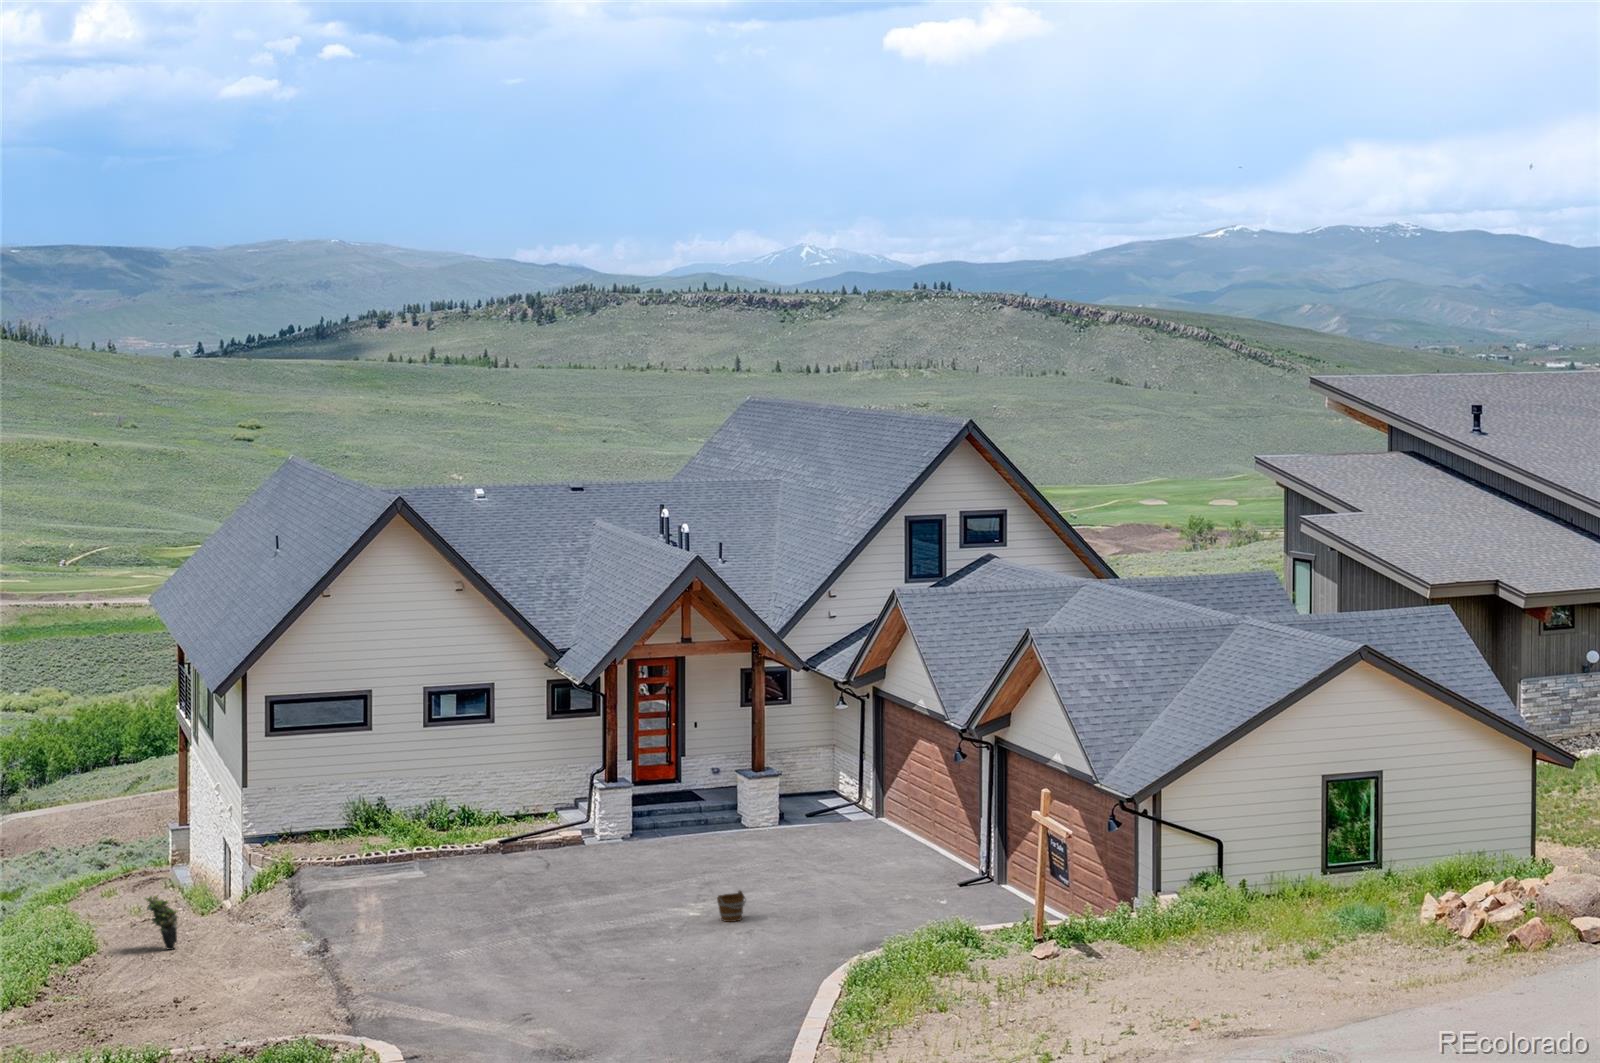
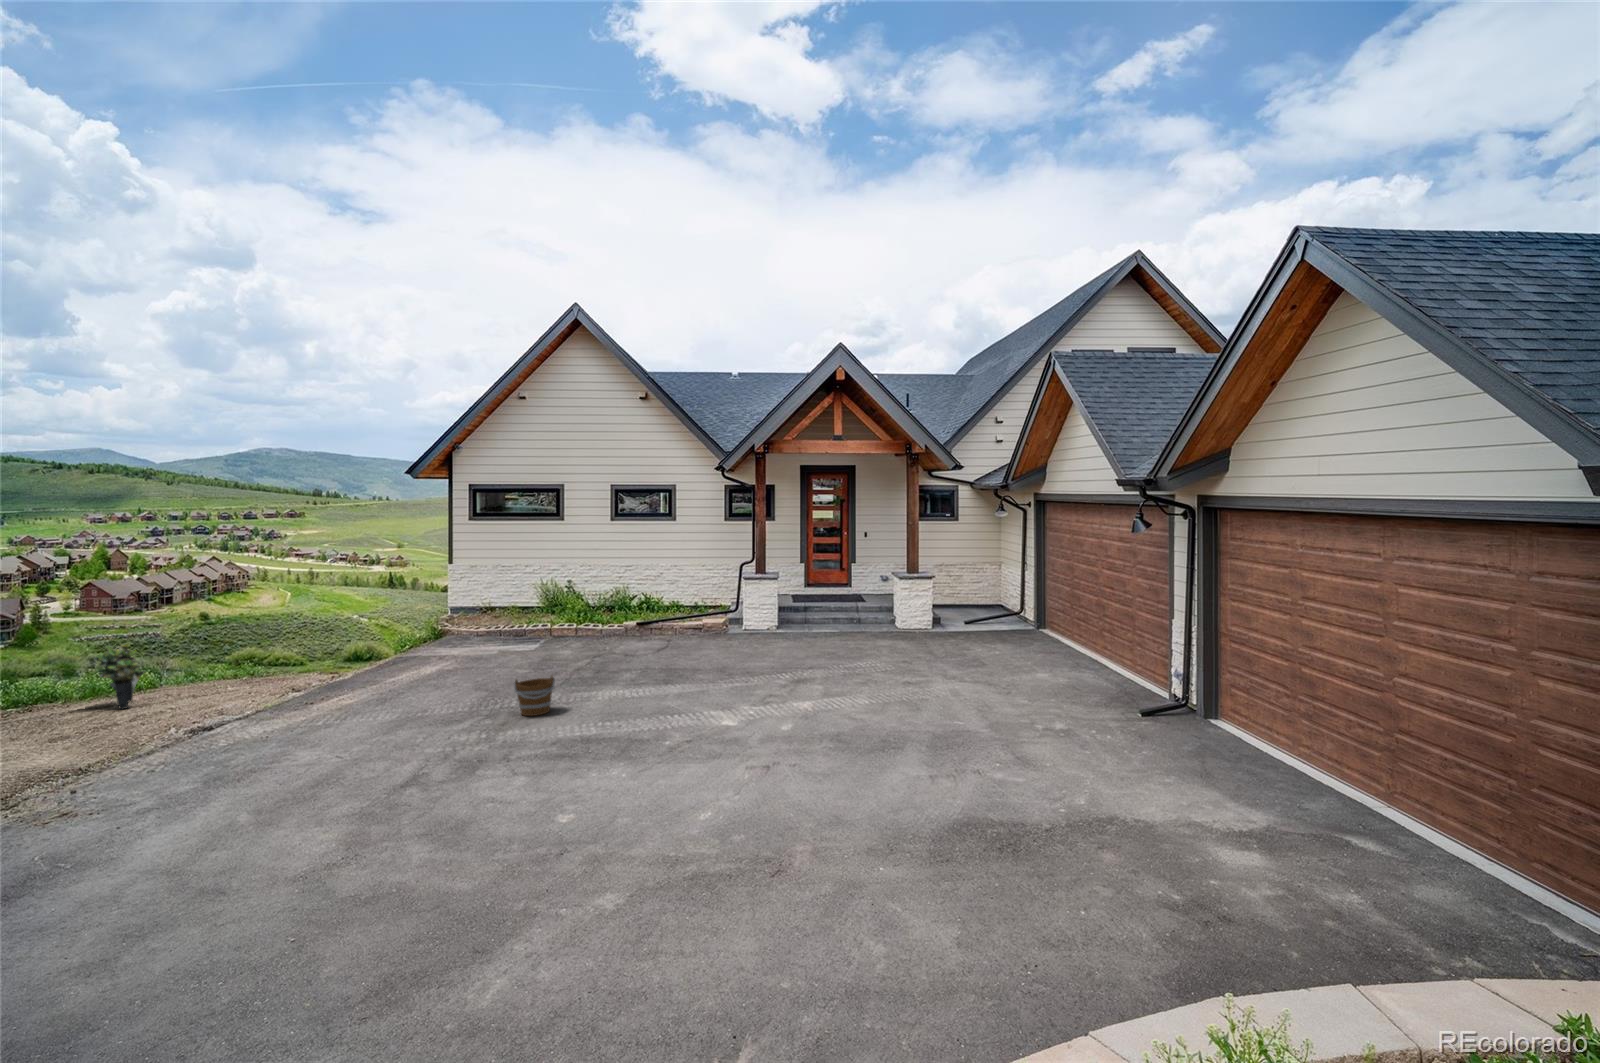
bucket: present [717,891,746,922] -> present [514,676,555,716]

